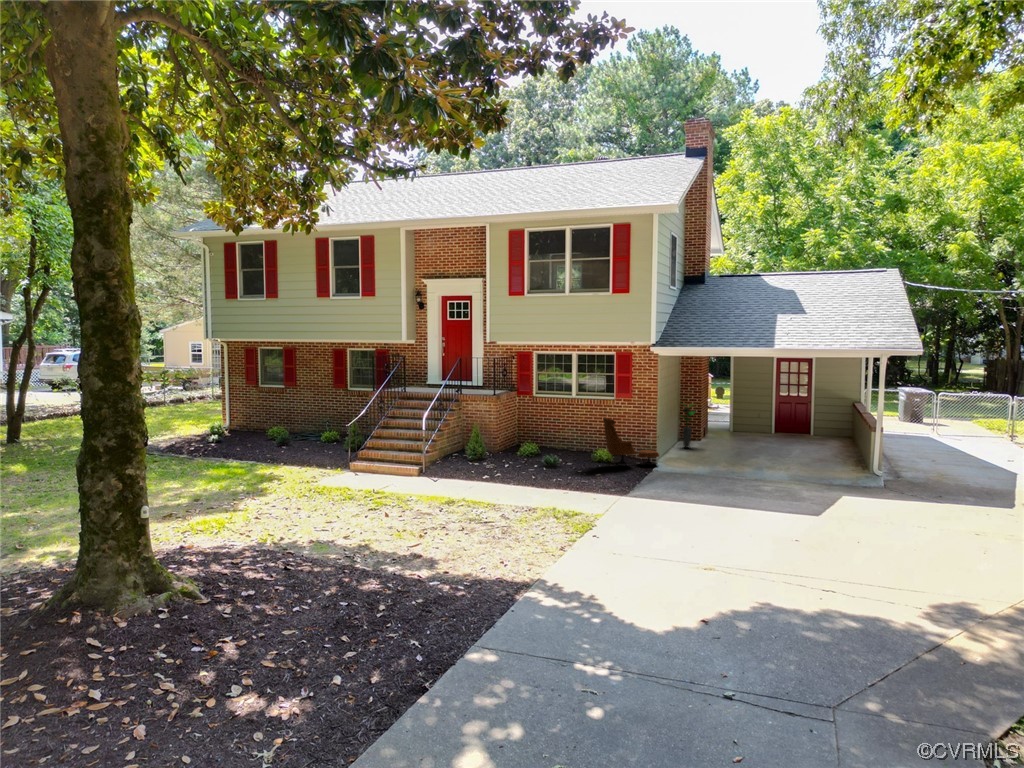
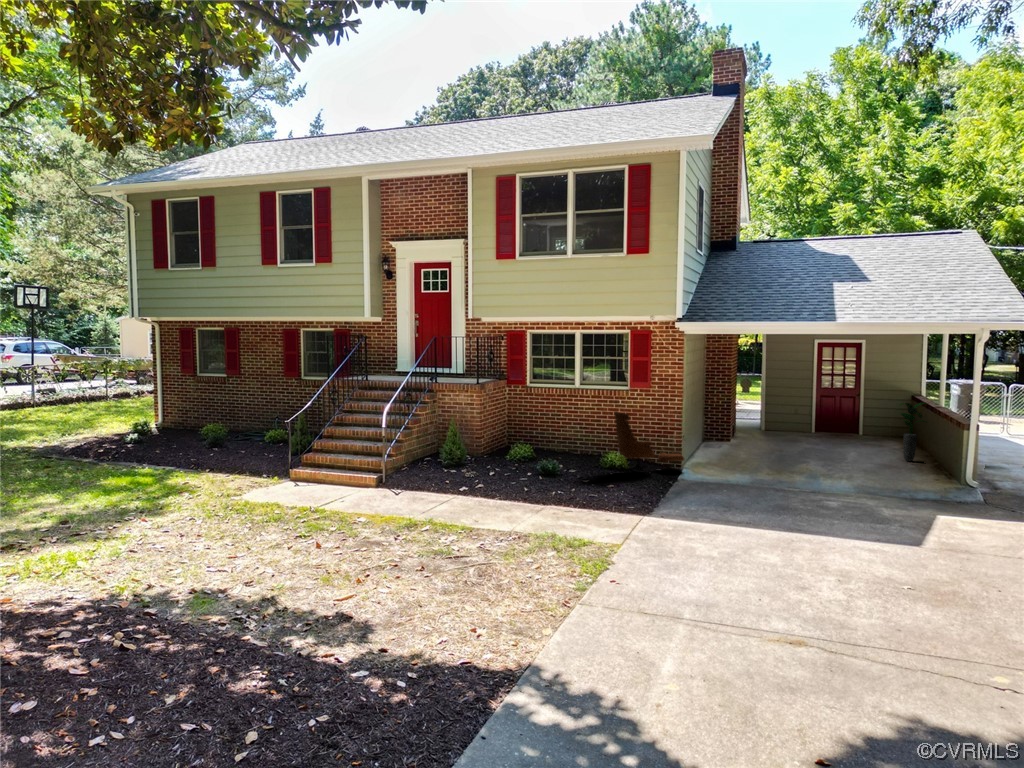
potted plant: present [681,404,695,448] -> present [900,403,926,461]

